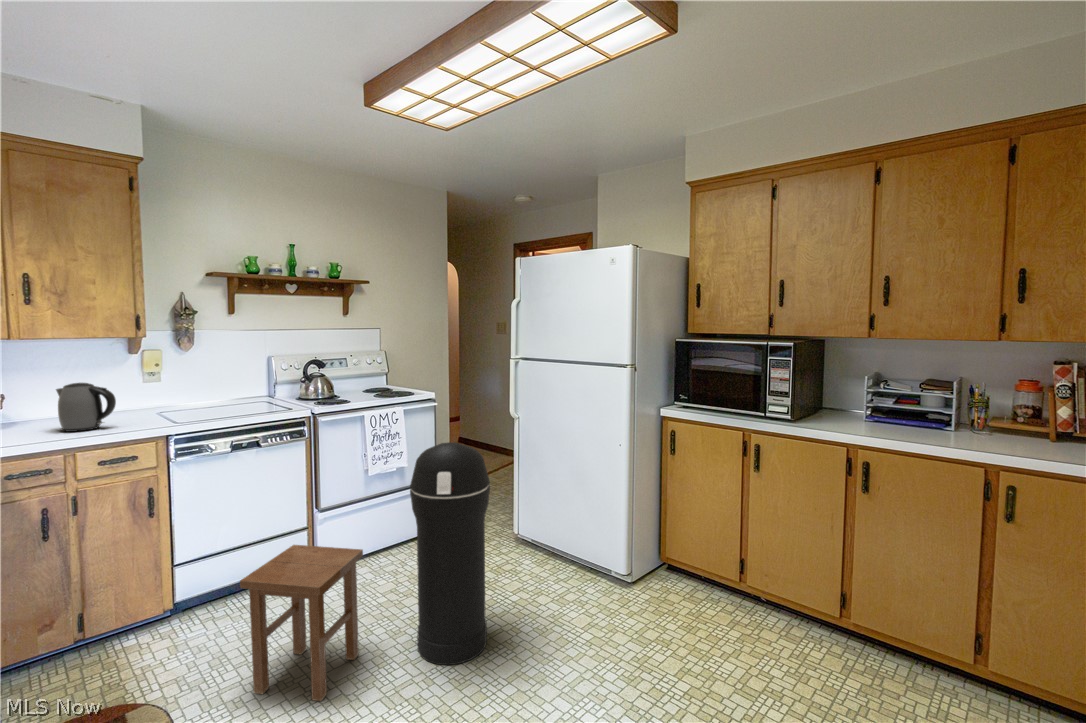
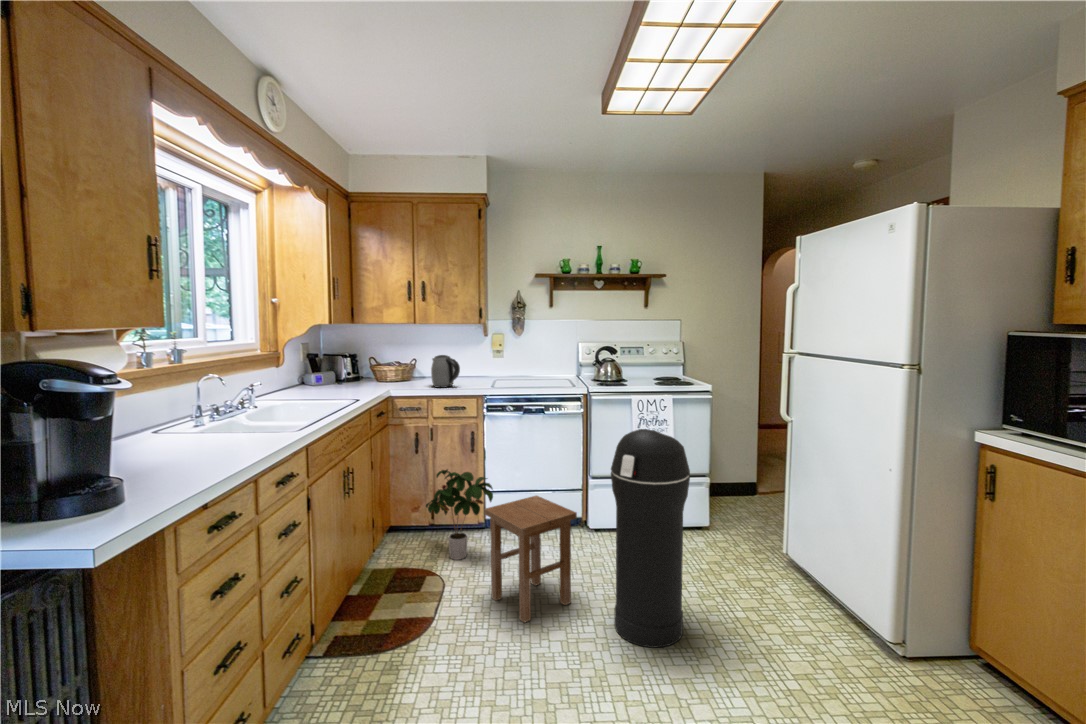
potted plant: none [85,541,218,671] -> present [426,469,493,560]

